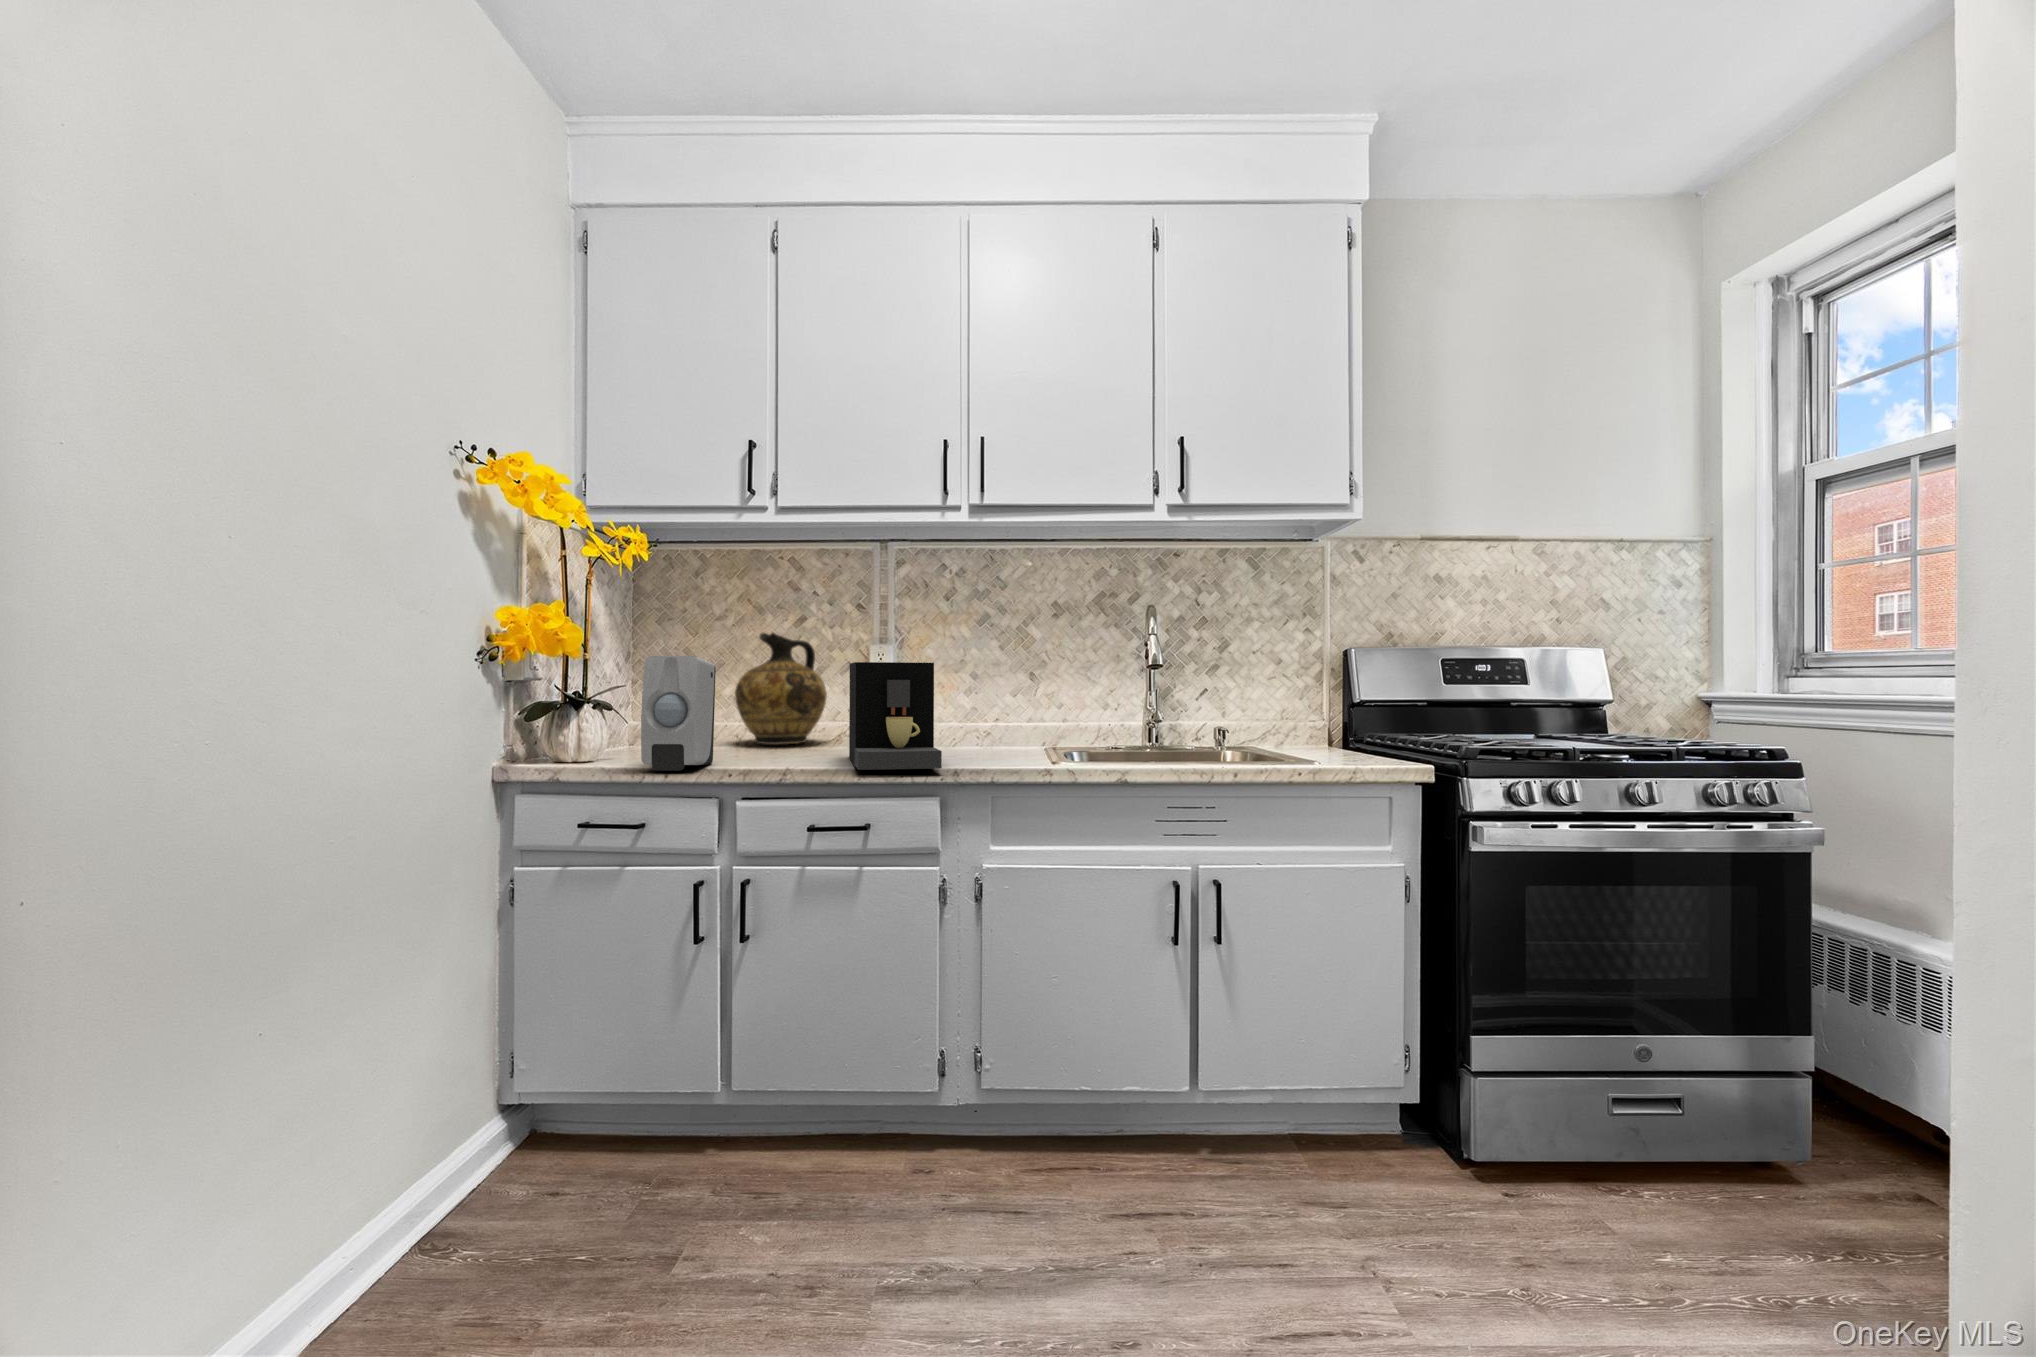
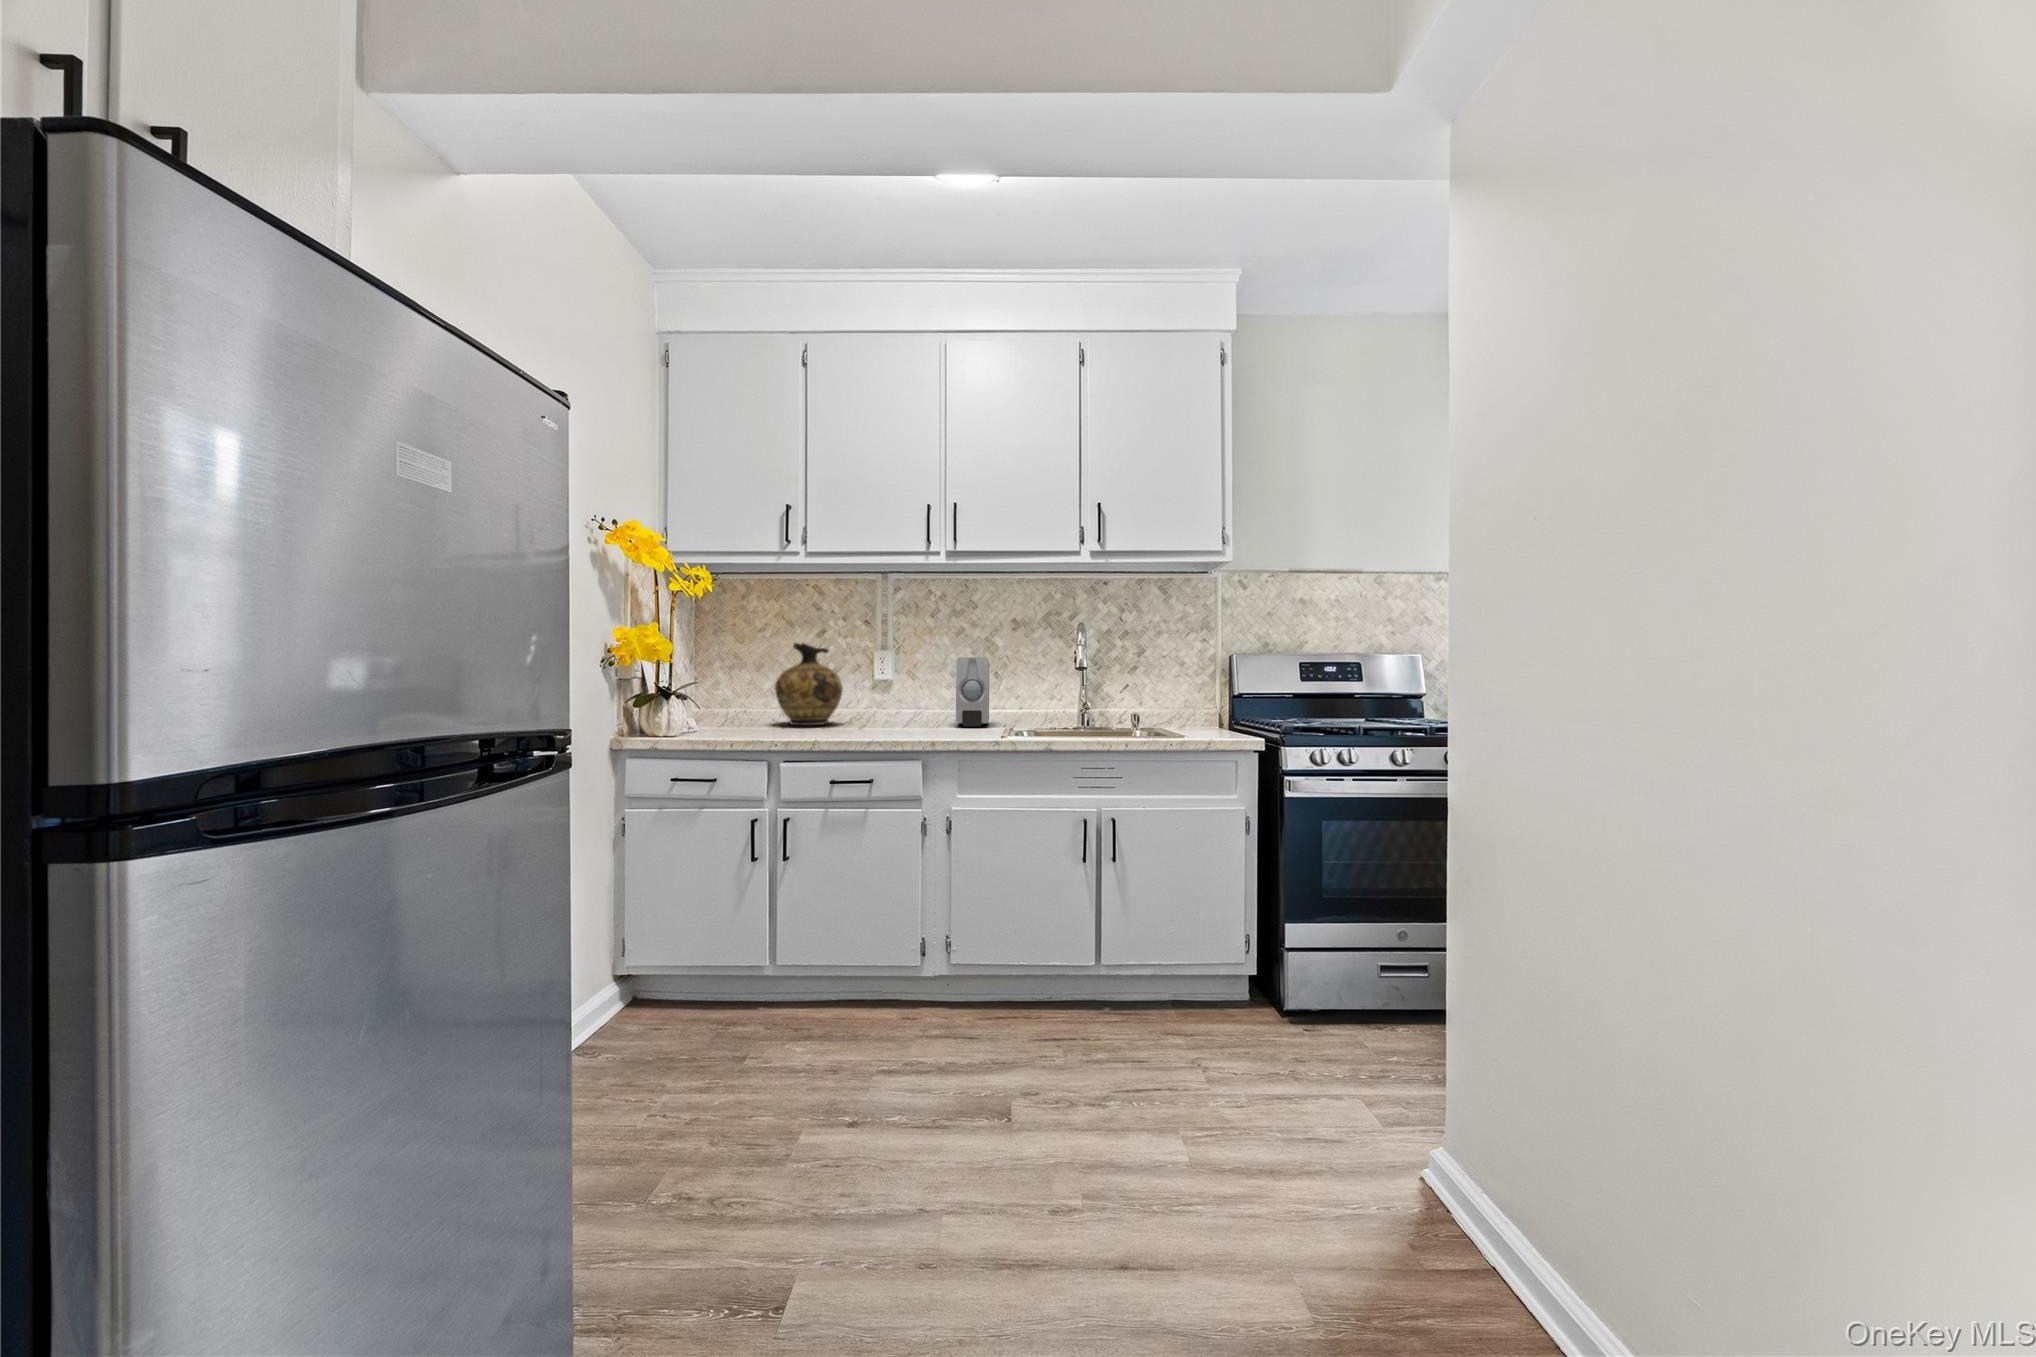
soap dispenser: present [641,656,716,771] -> present [956,657,989,726]
coffee maker: present [849,662,942,770] -> none [859,666,923,741]

